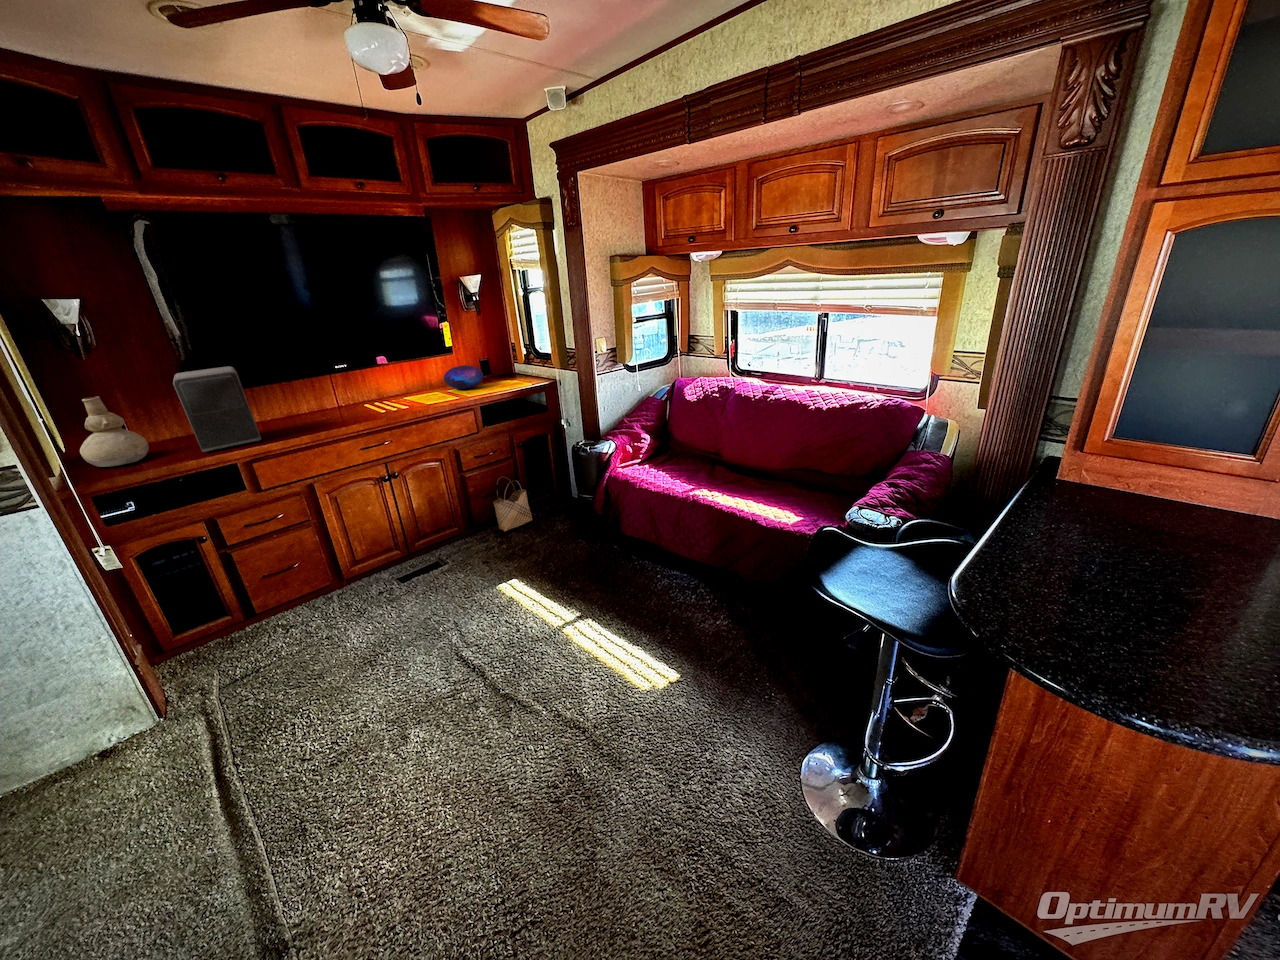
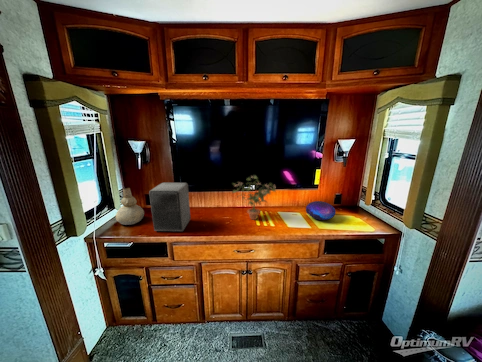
potted plant: none [314,340,393,409] -> present [233,176,276,220]
woven basket: present [493,476,532,531] -> none [313,294,344,340]

